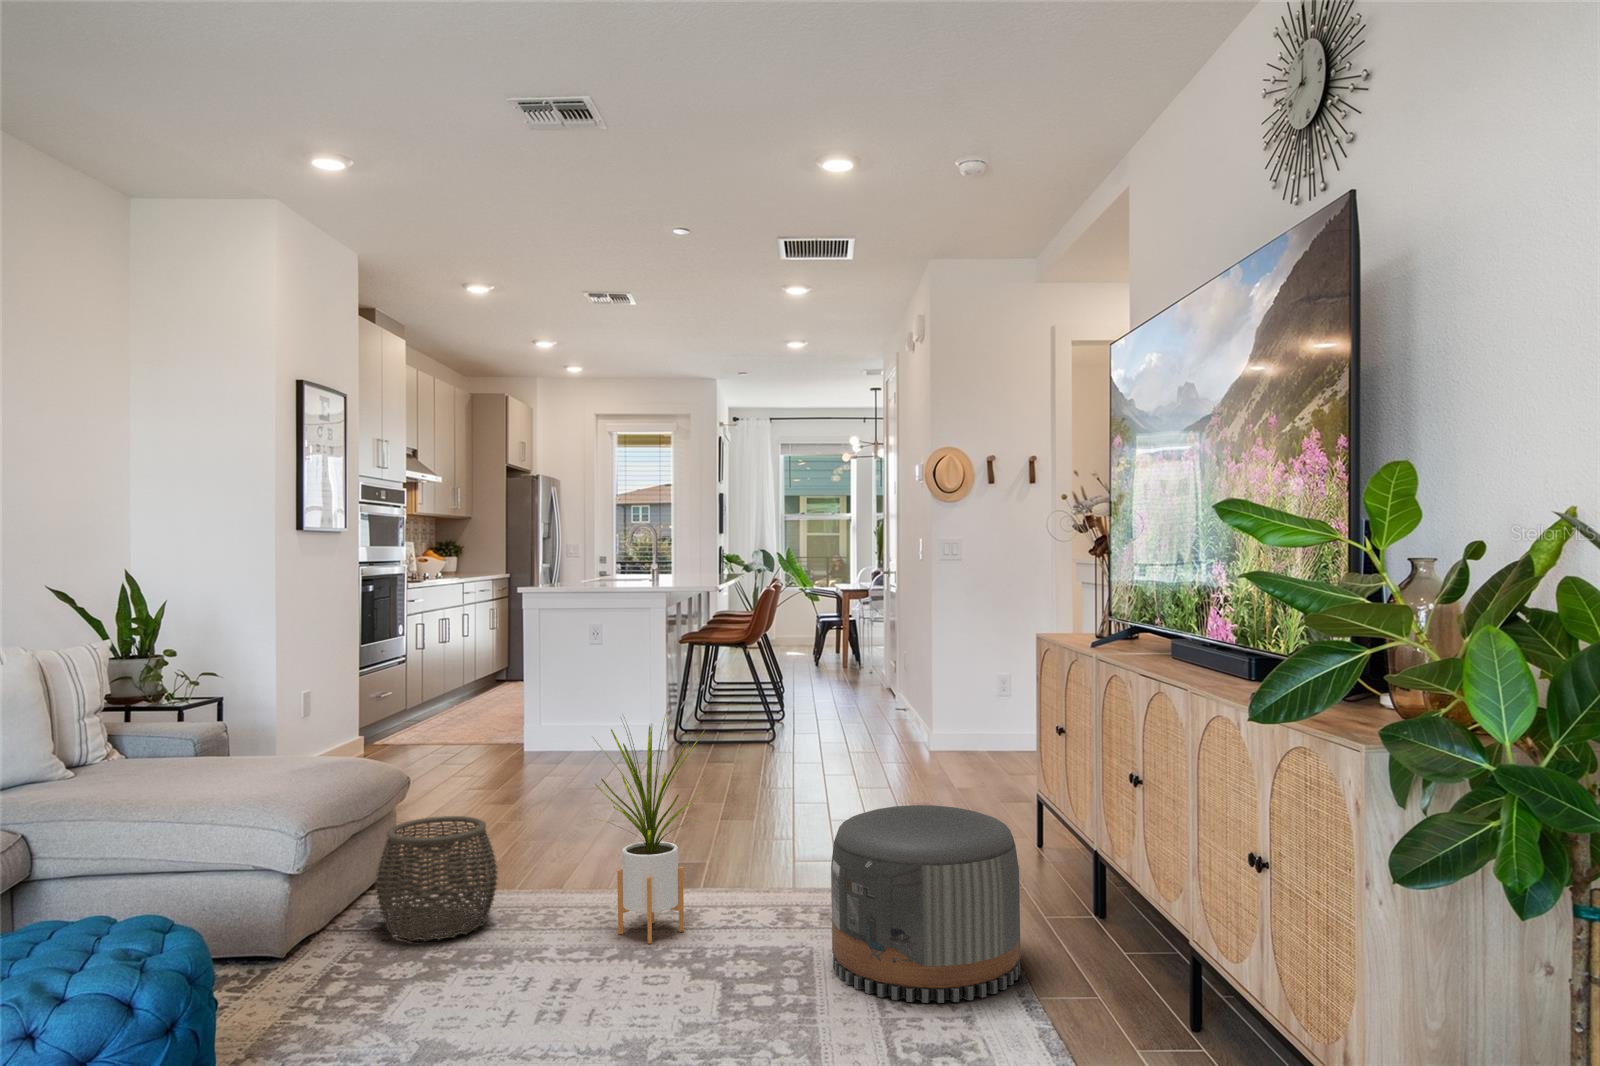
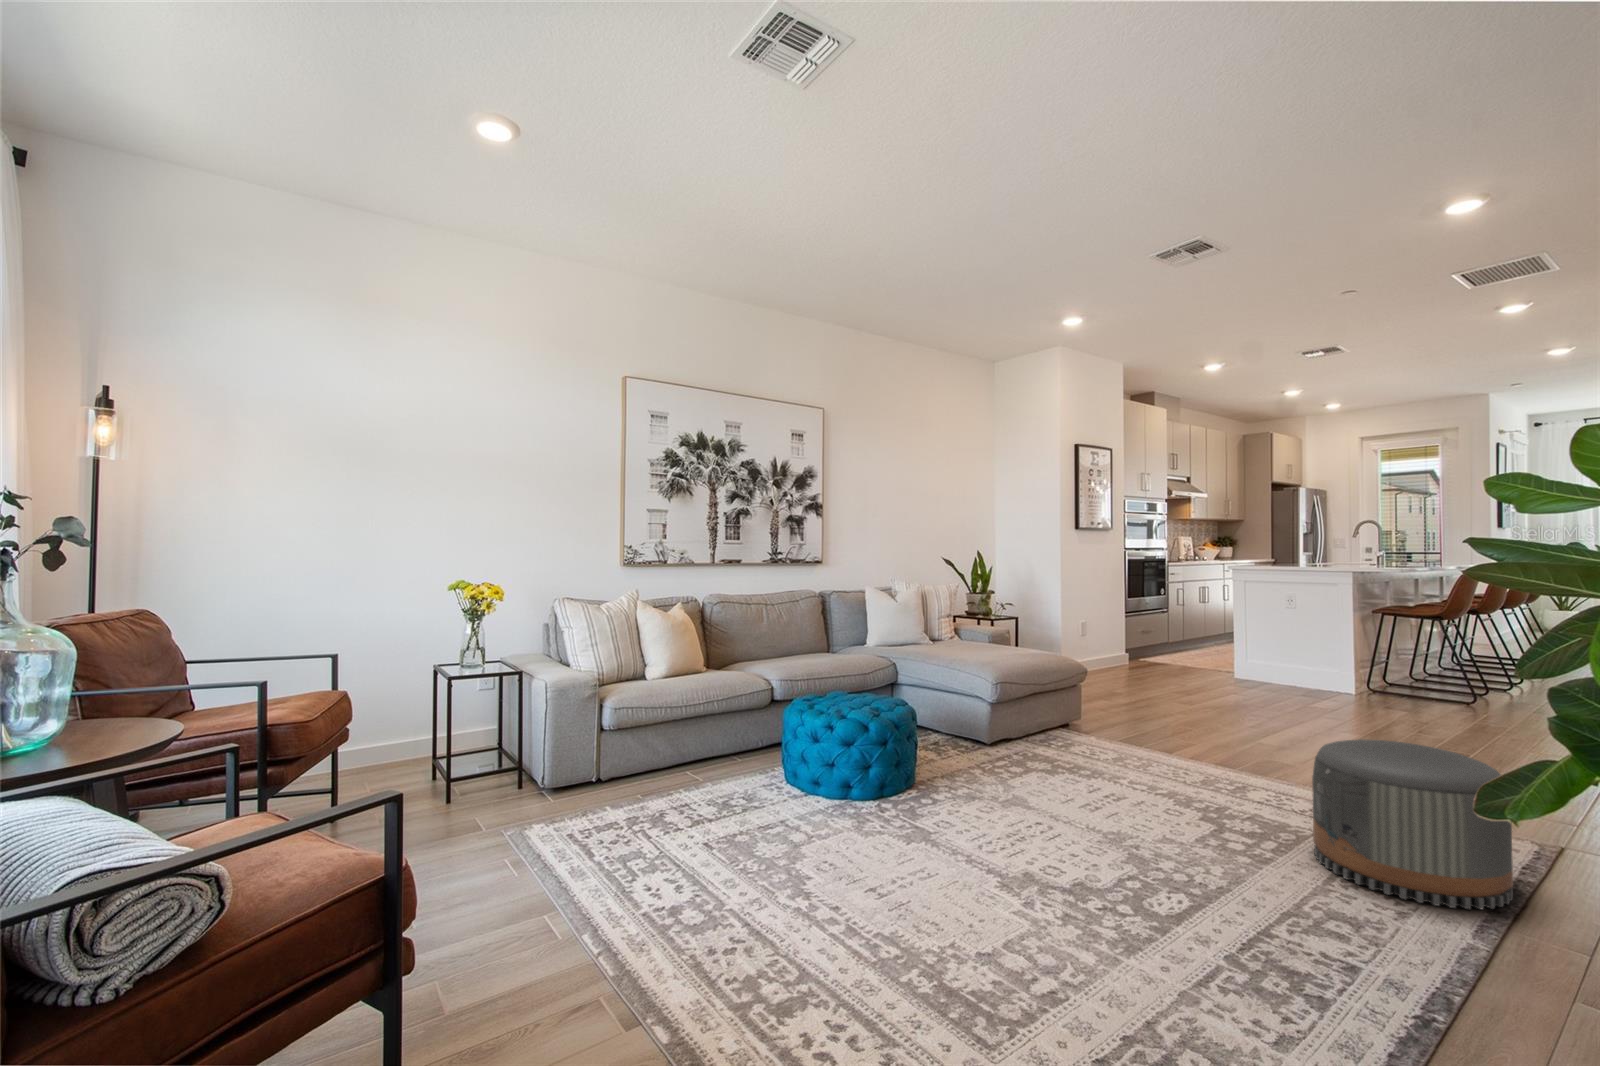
house plant: present [595,714,708,944] -> none [1156,642,1245,796]
woven basket: present [376,816,498,941] -> none [1042,691,1114,761]

